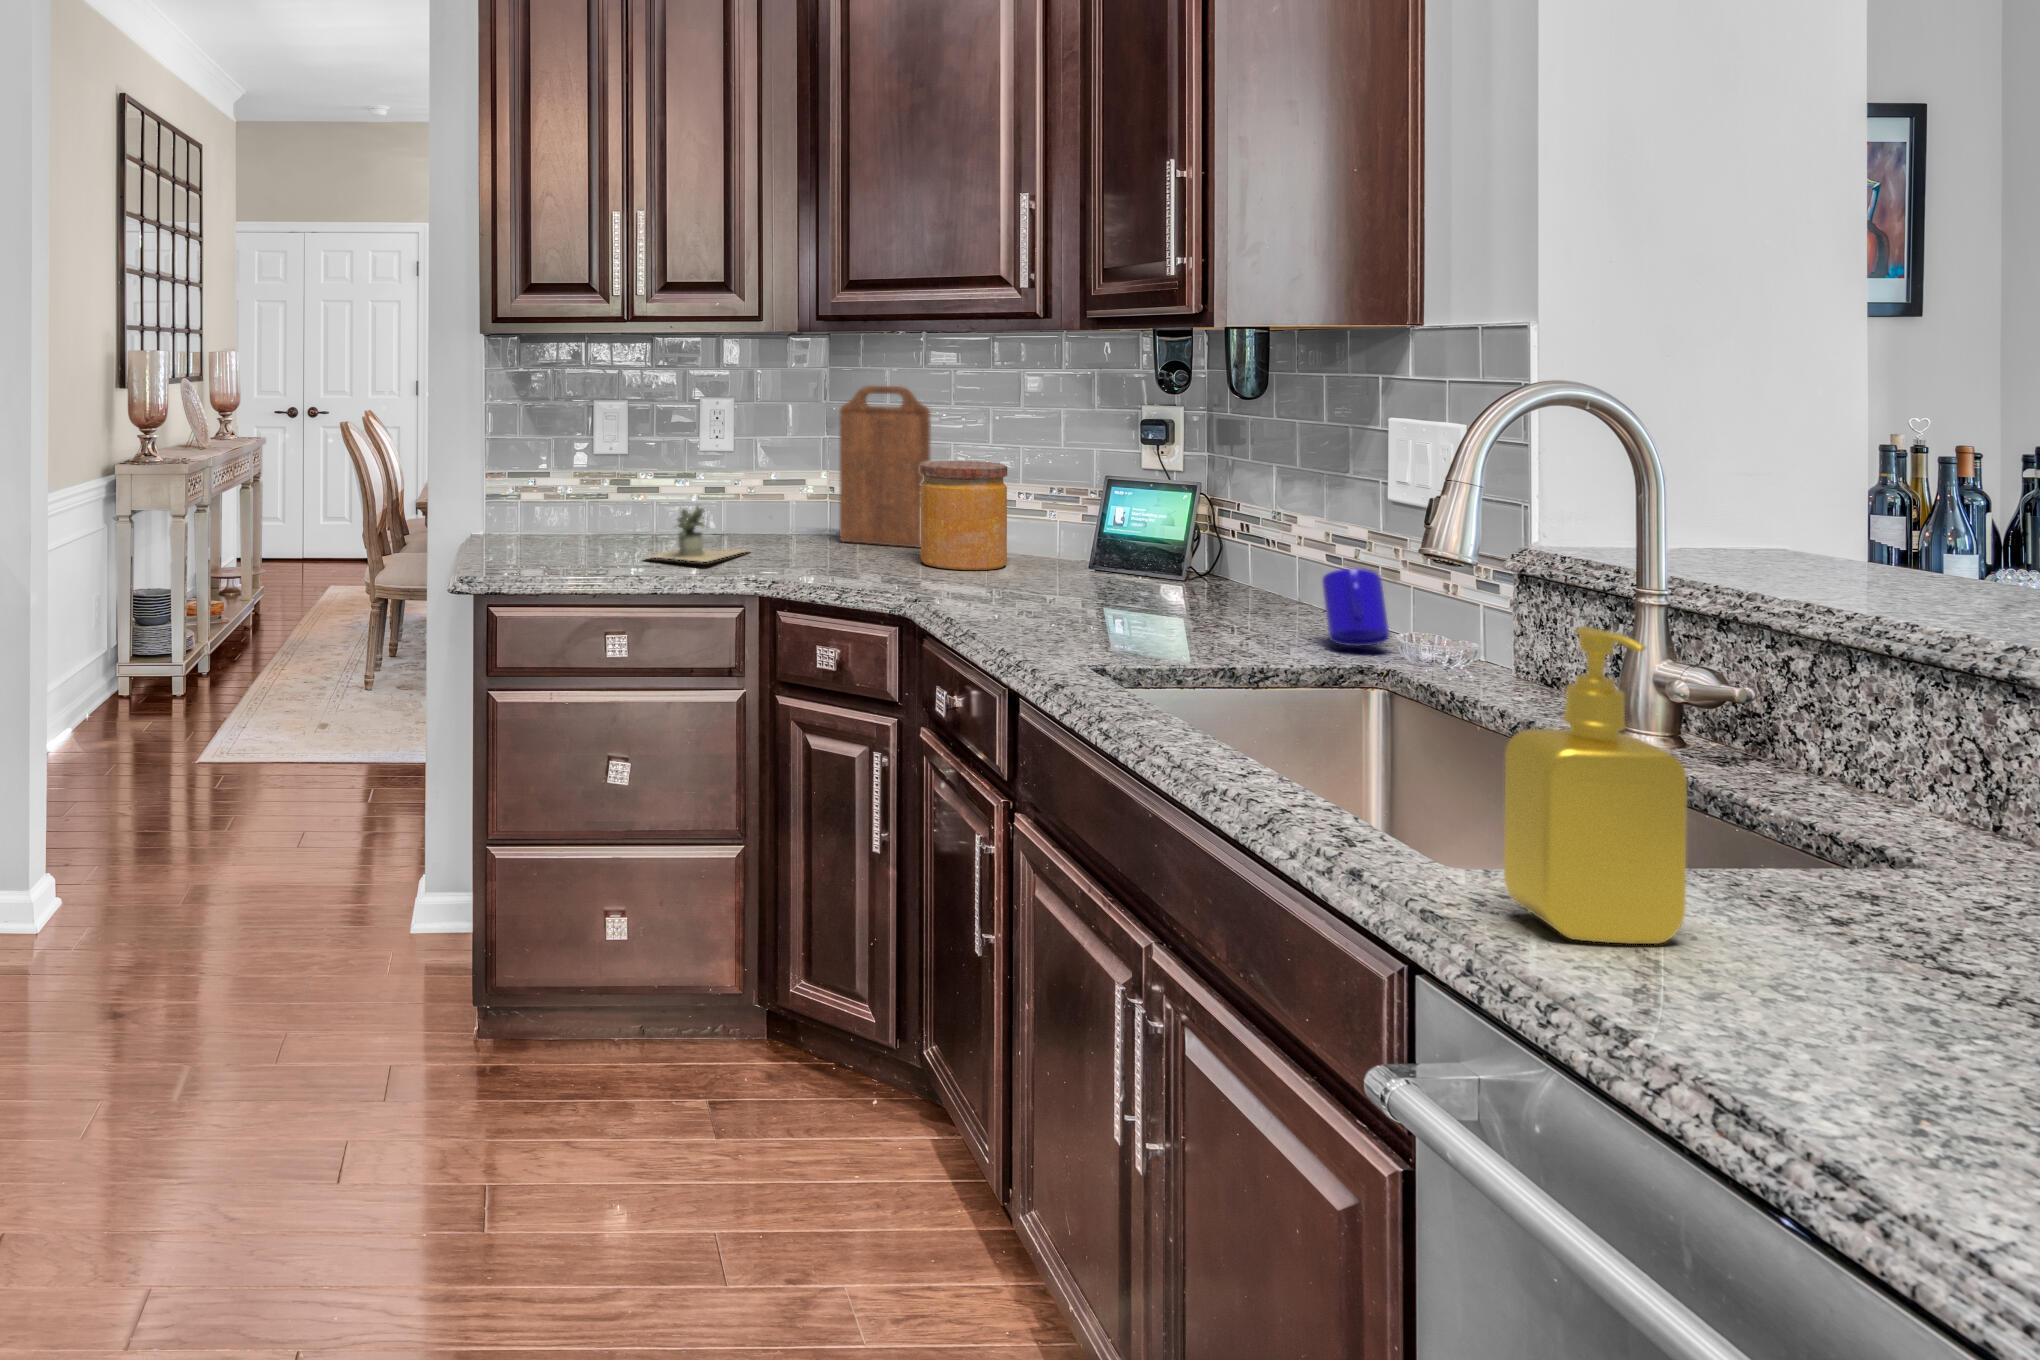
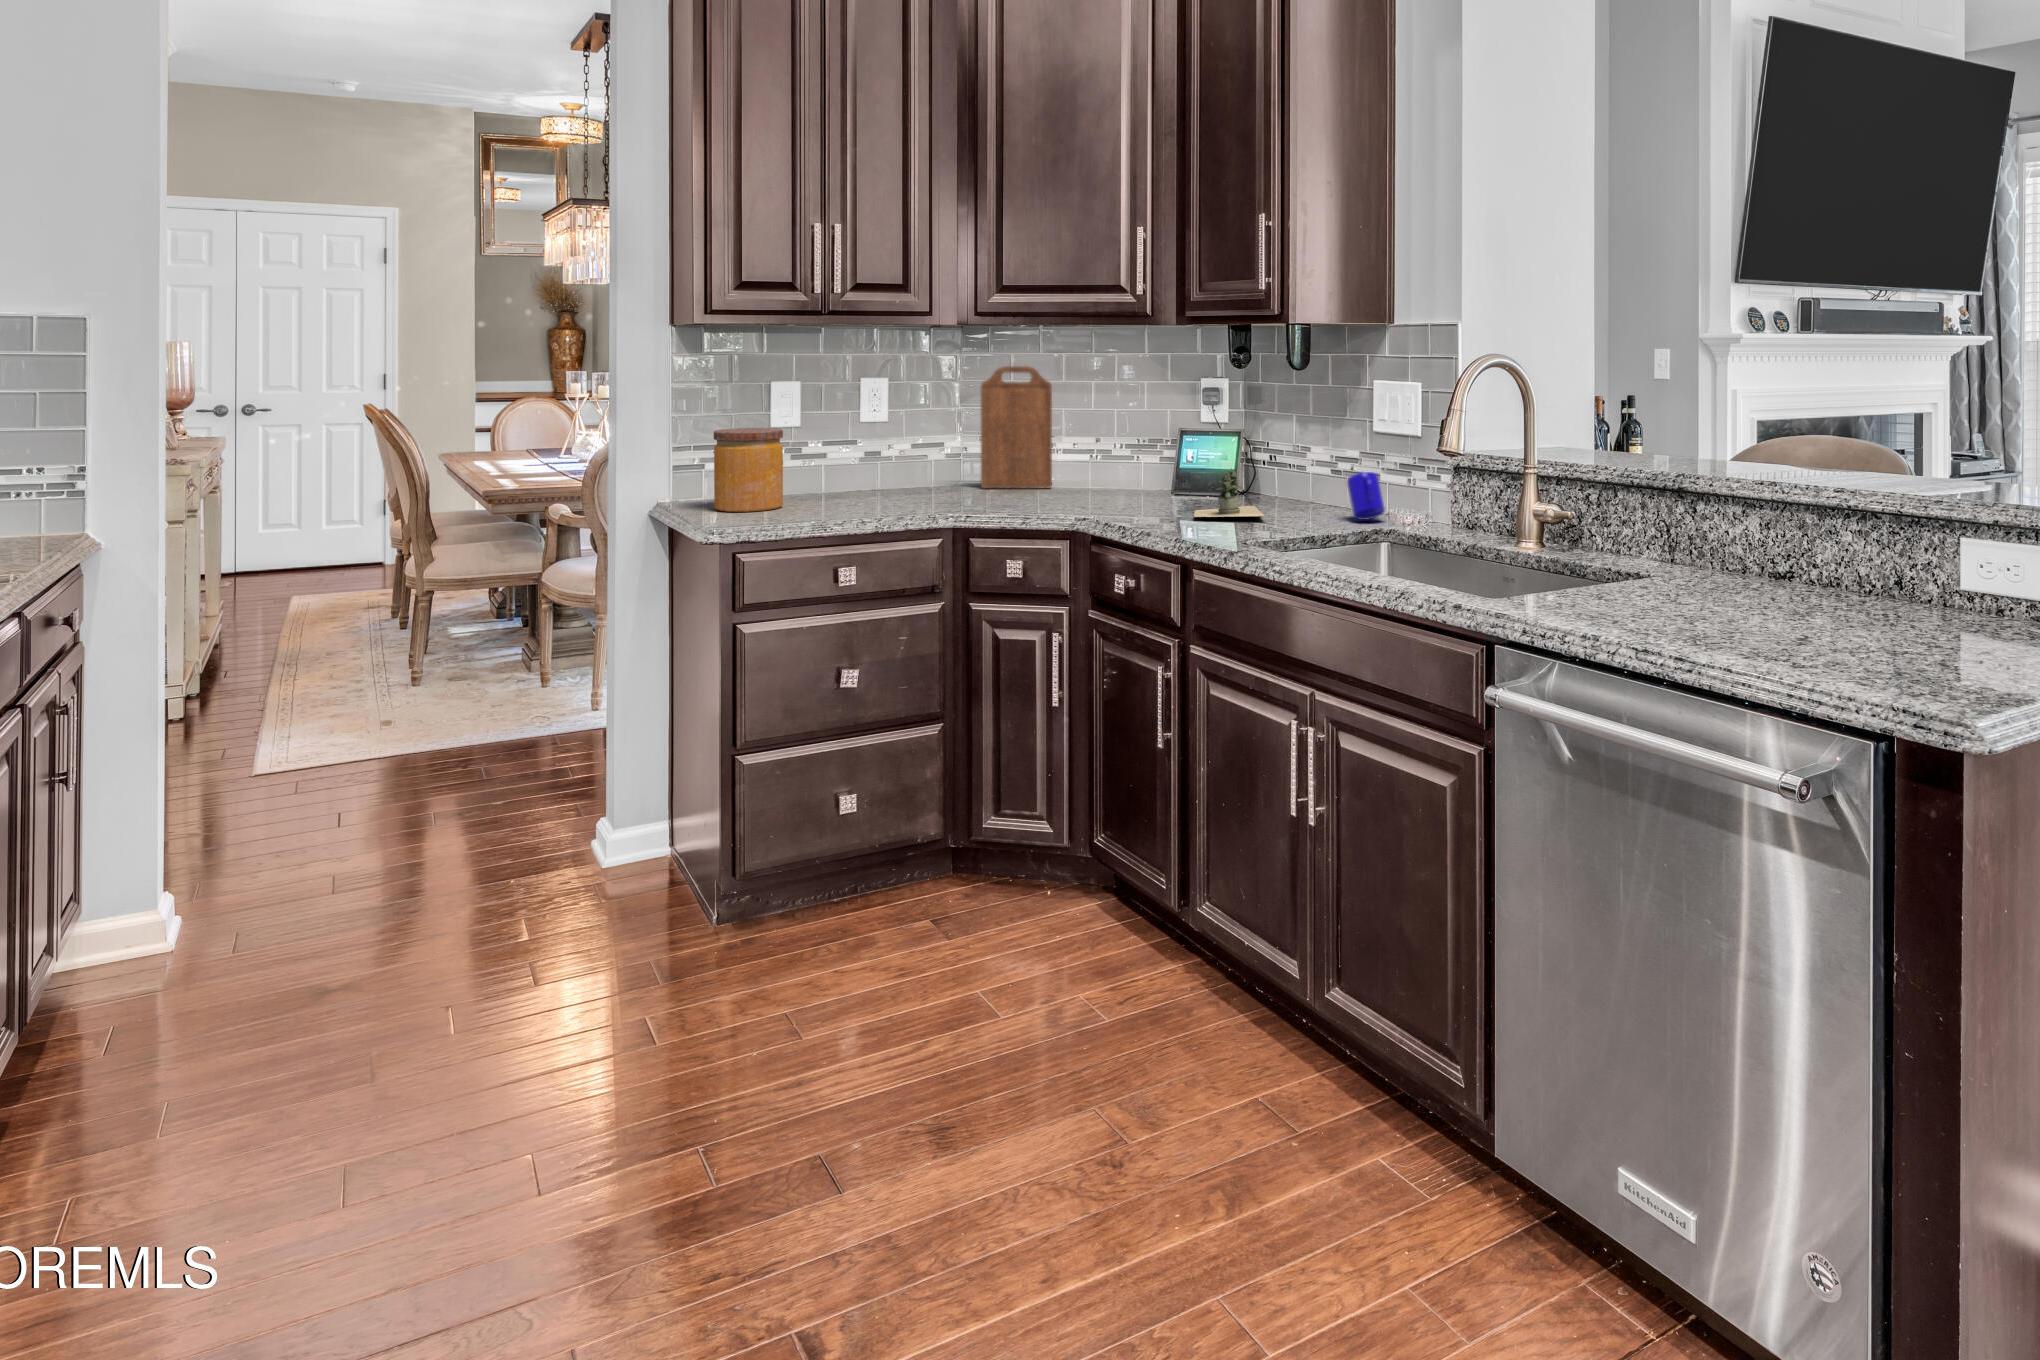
jar: present [920,461,1007,570] -> present [714,428,783,512]
potted plant: present [651,506,748,562] -> present [1194,469,1264,517]
soap dispenser: present [1504,627,1687,944] -> none [1526,468,1595,613]

